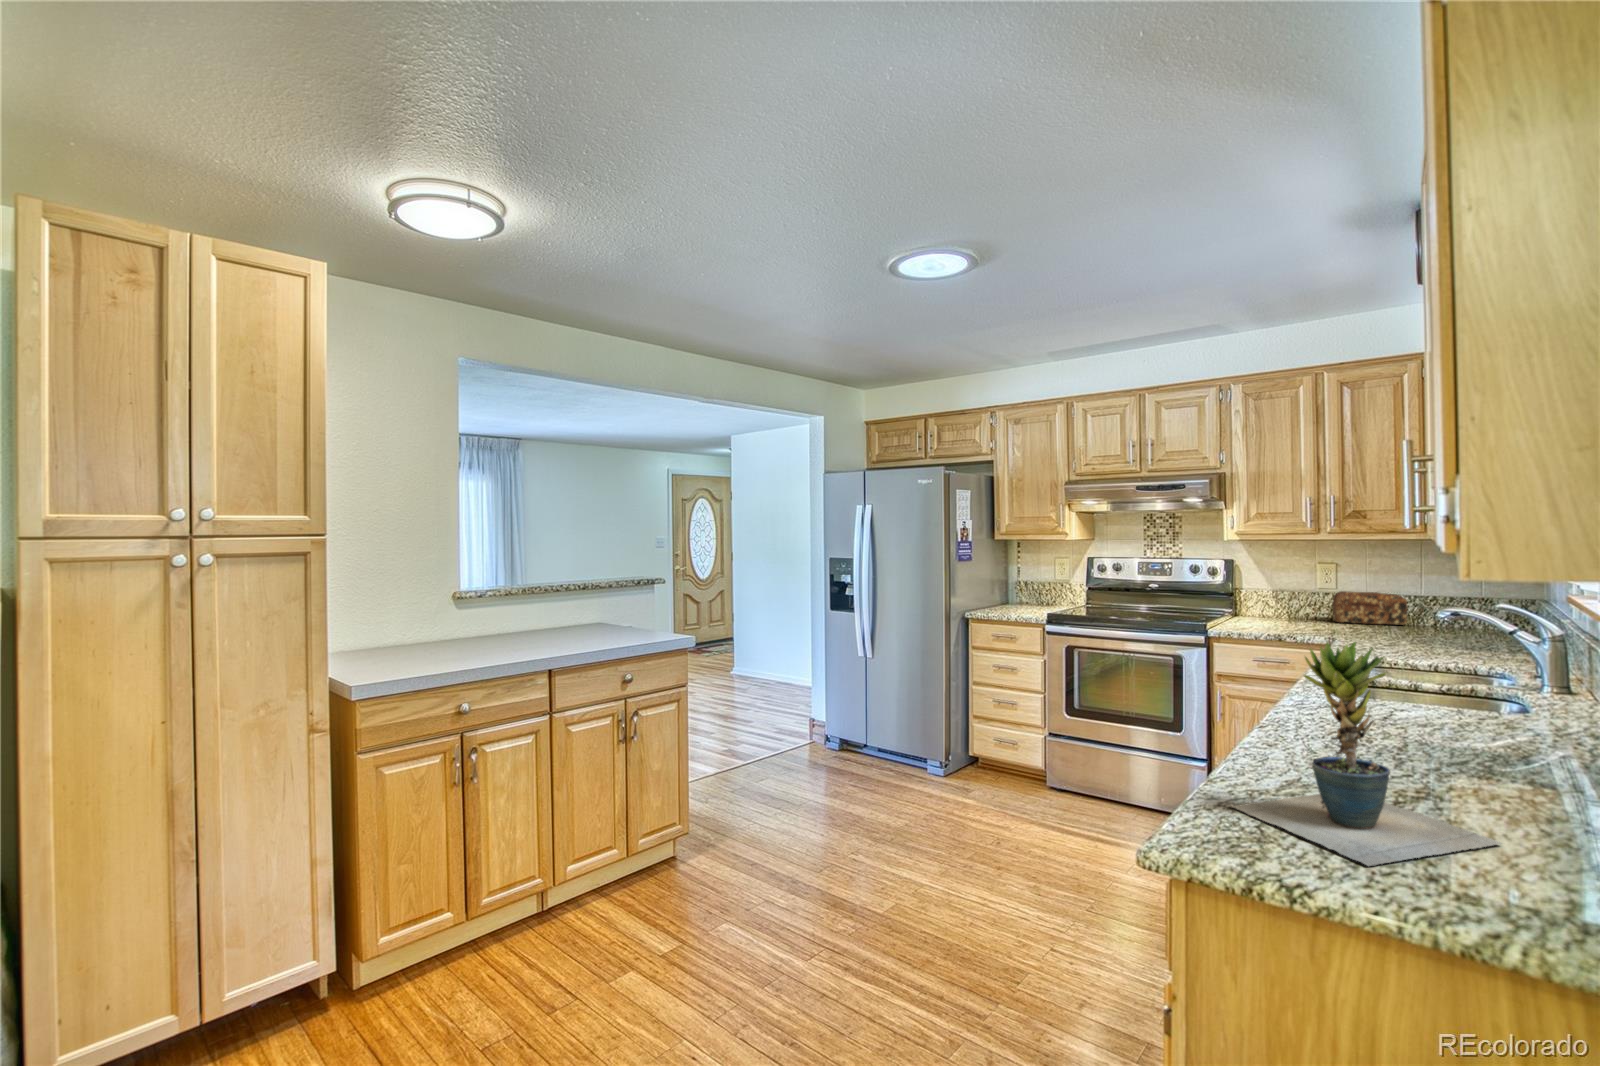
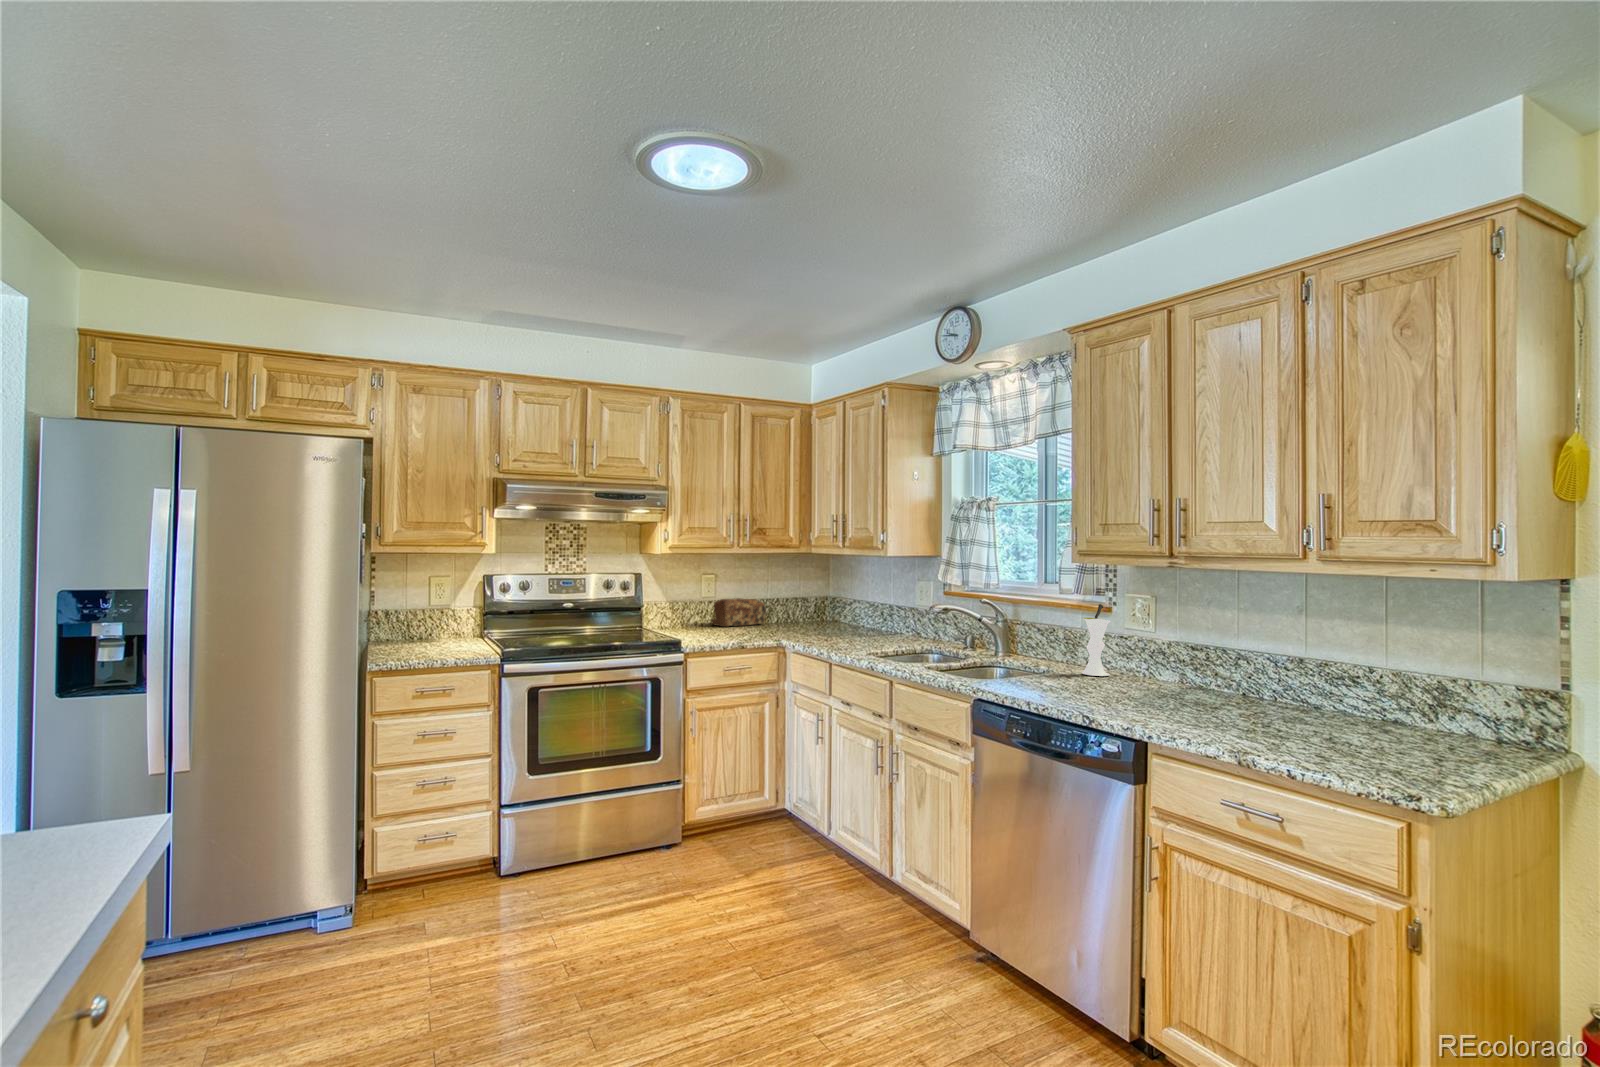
vase: none [1521,619,1582,729] -> present [1082,604,1110,676]
potted plant: present [1232,641,1501,866] -> none [1282,623,1465,767]

